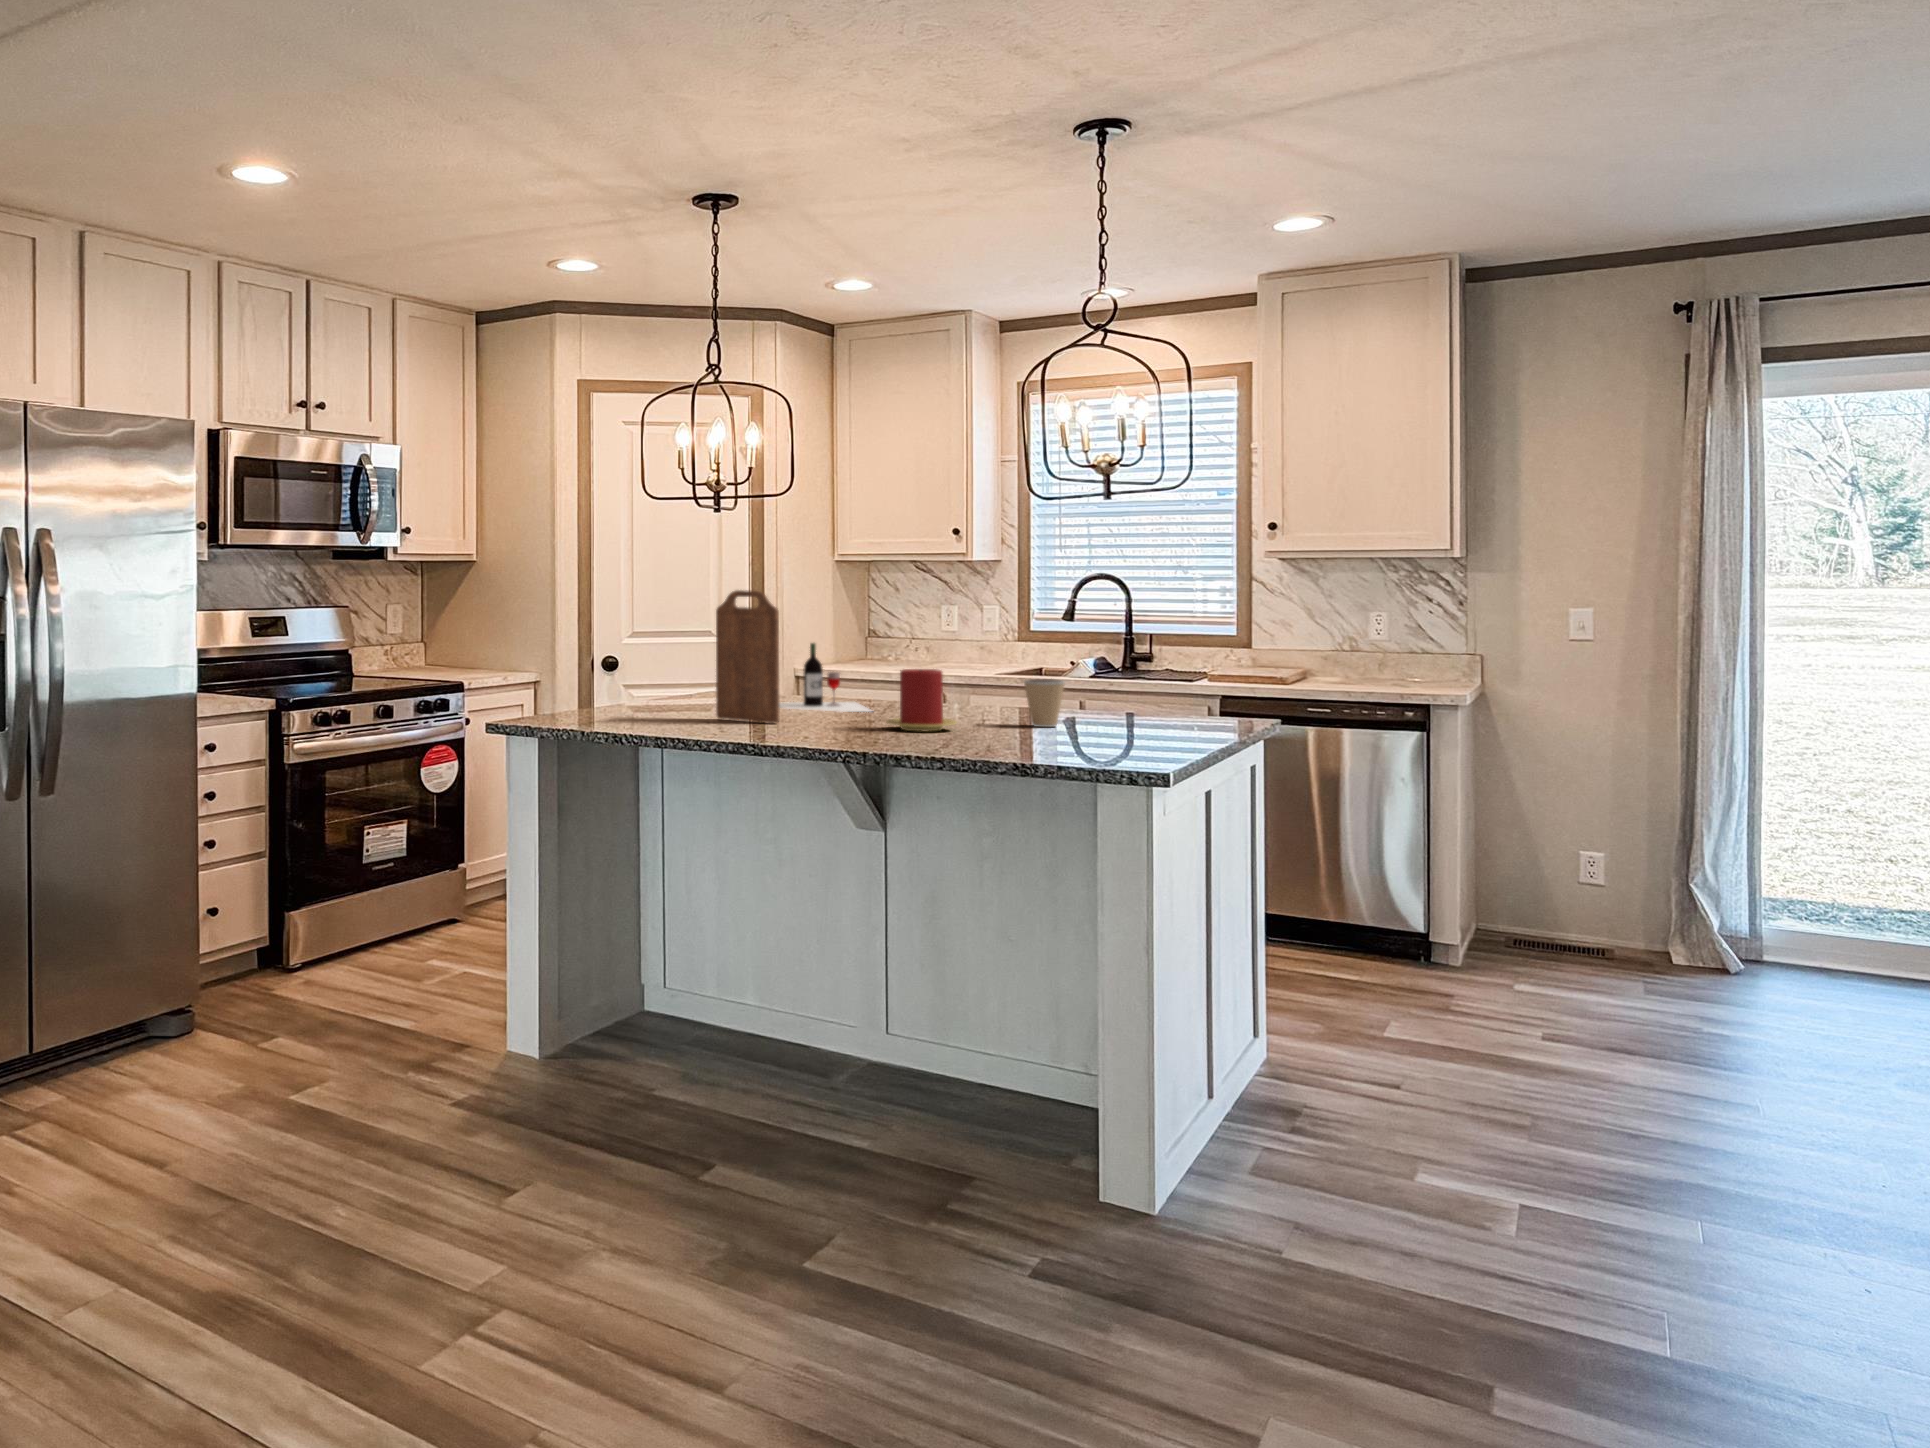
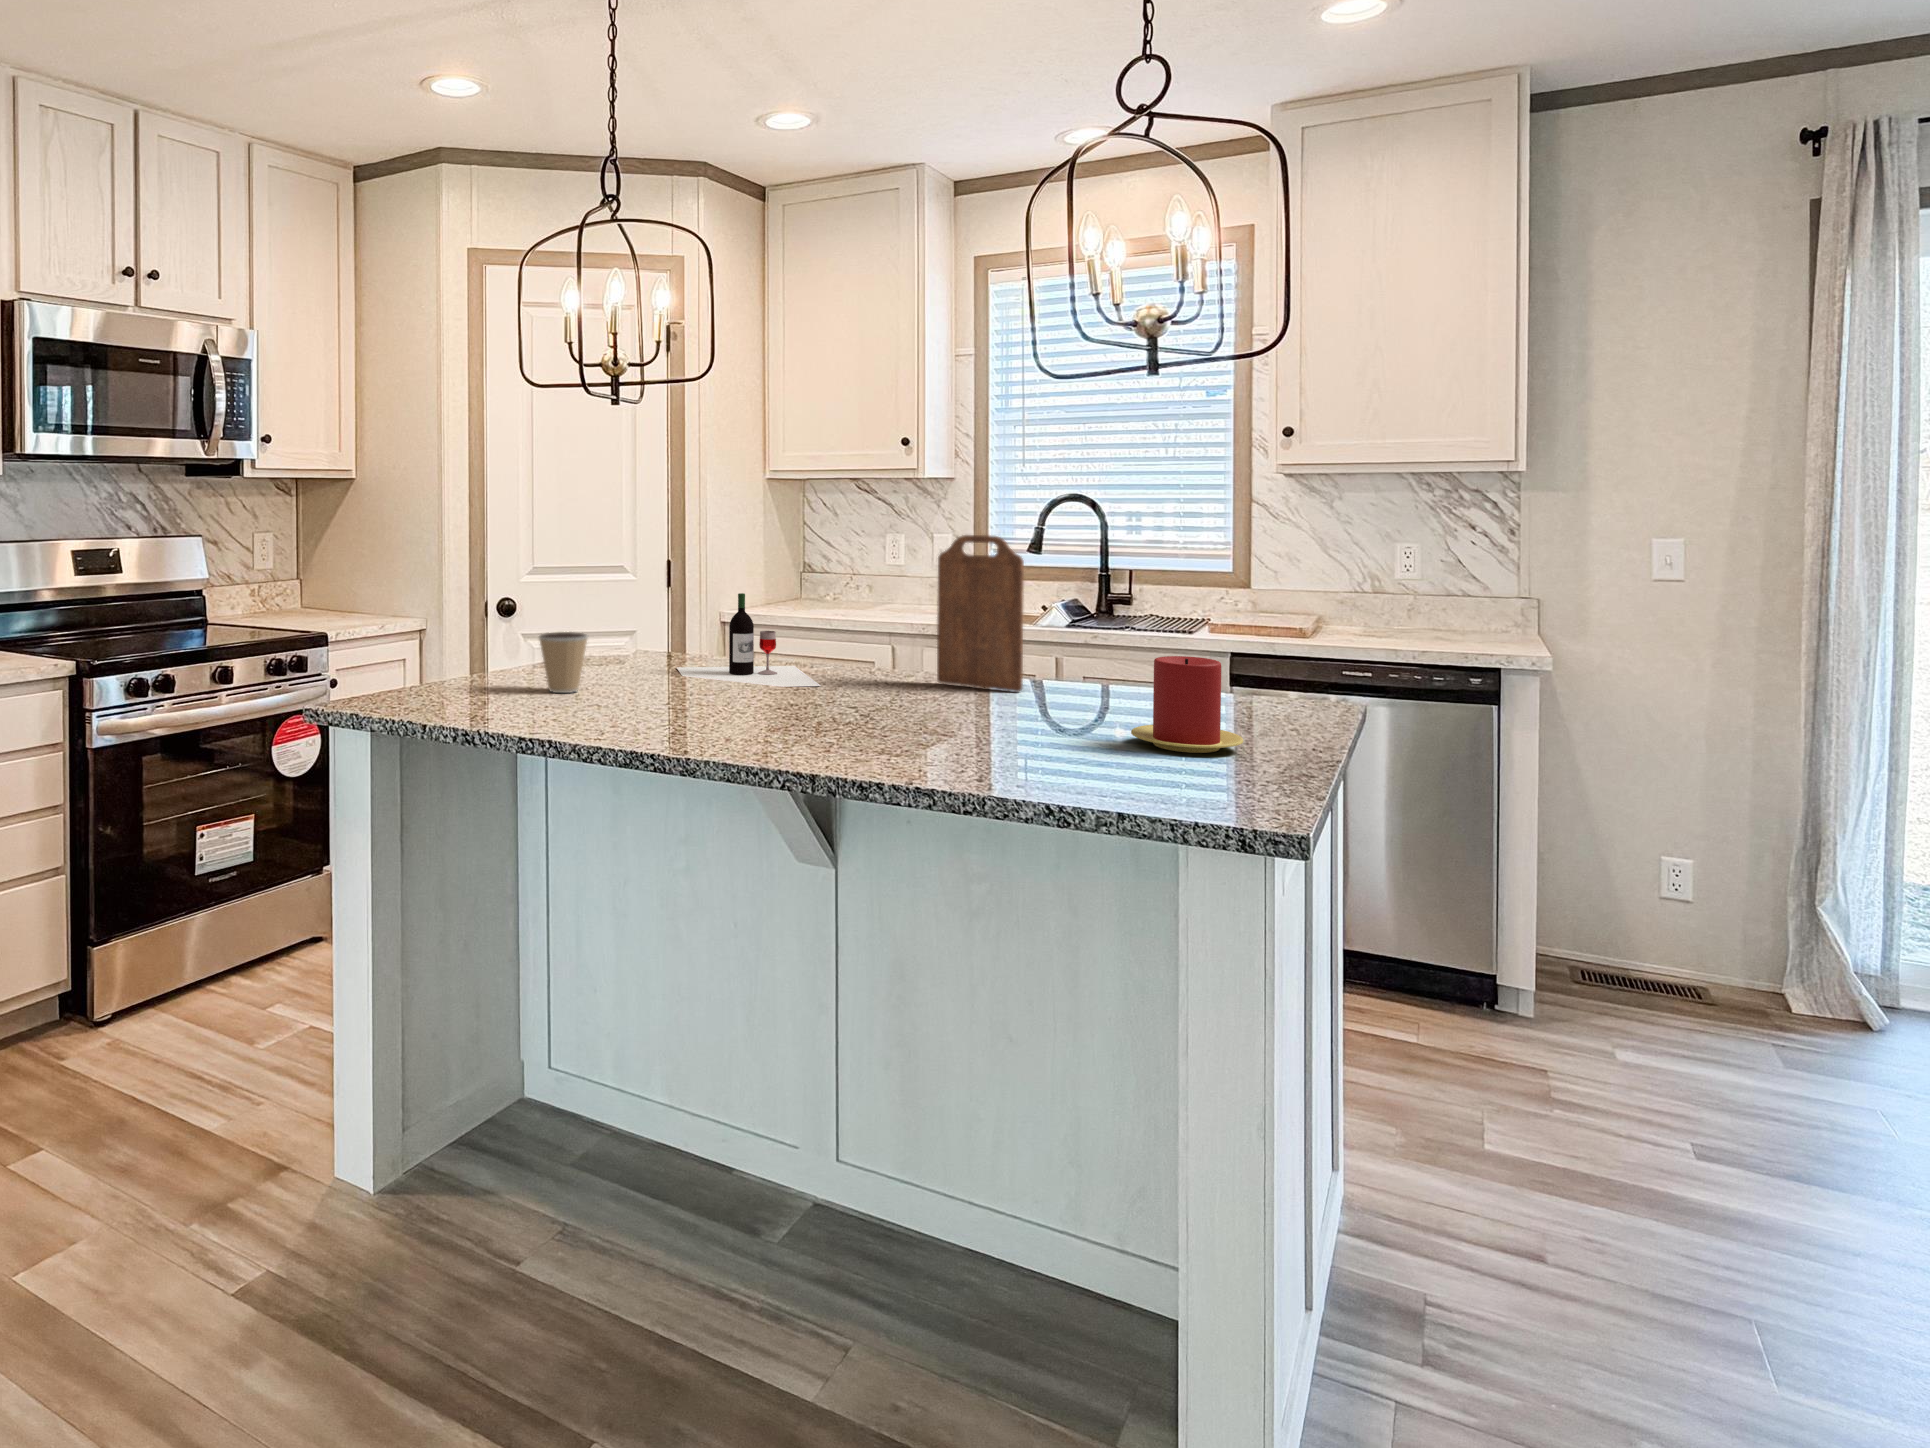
cutting board: present [716,590,780,723] -> present [937,535,1024,692]
candle: present [887,669,956,731] -> present [1131,656,1243,753]
coffee cup: present [1024,679,1065,727] -> present [539,632,589,693]

